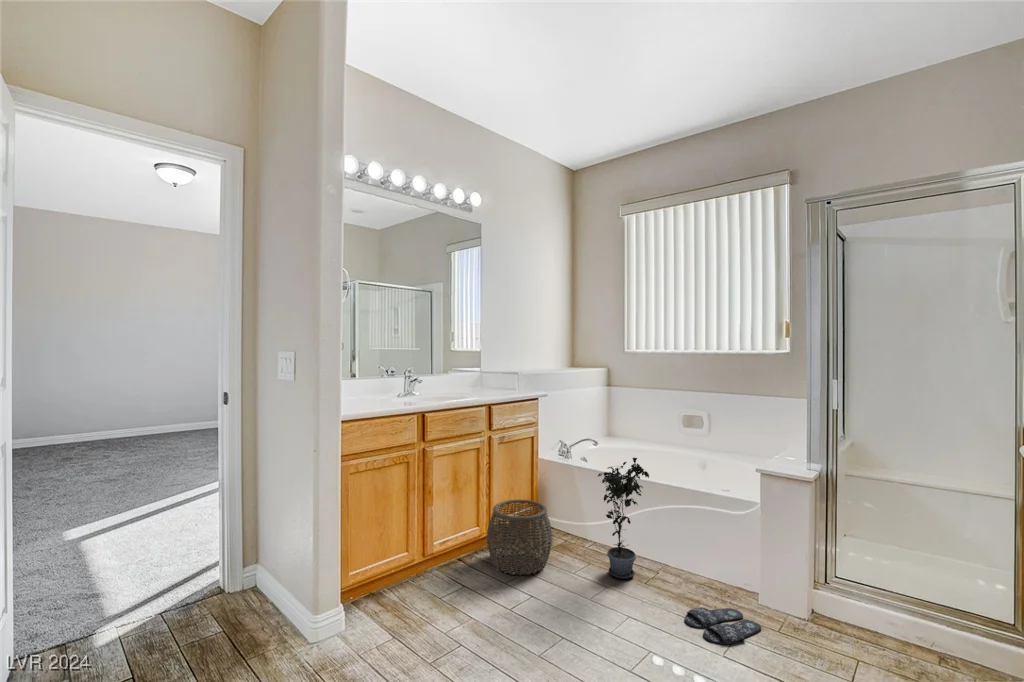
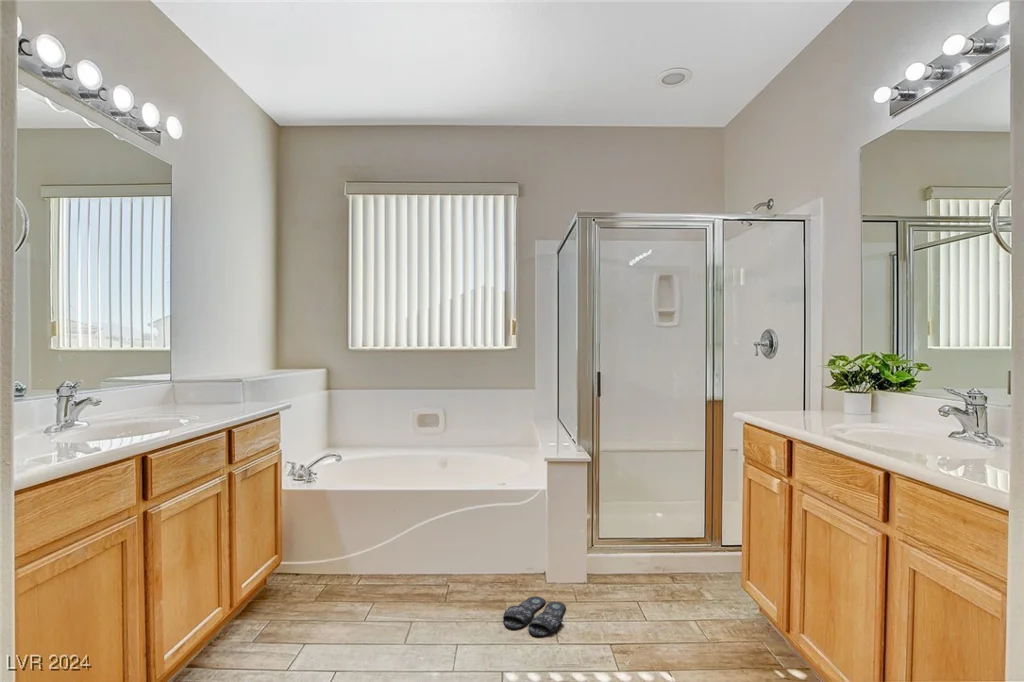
potted plant: present [598,458,649,579] -> none [386,466,445,608]
woven basket: present [486,500,553,575] -> none [234,547,333,658]

